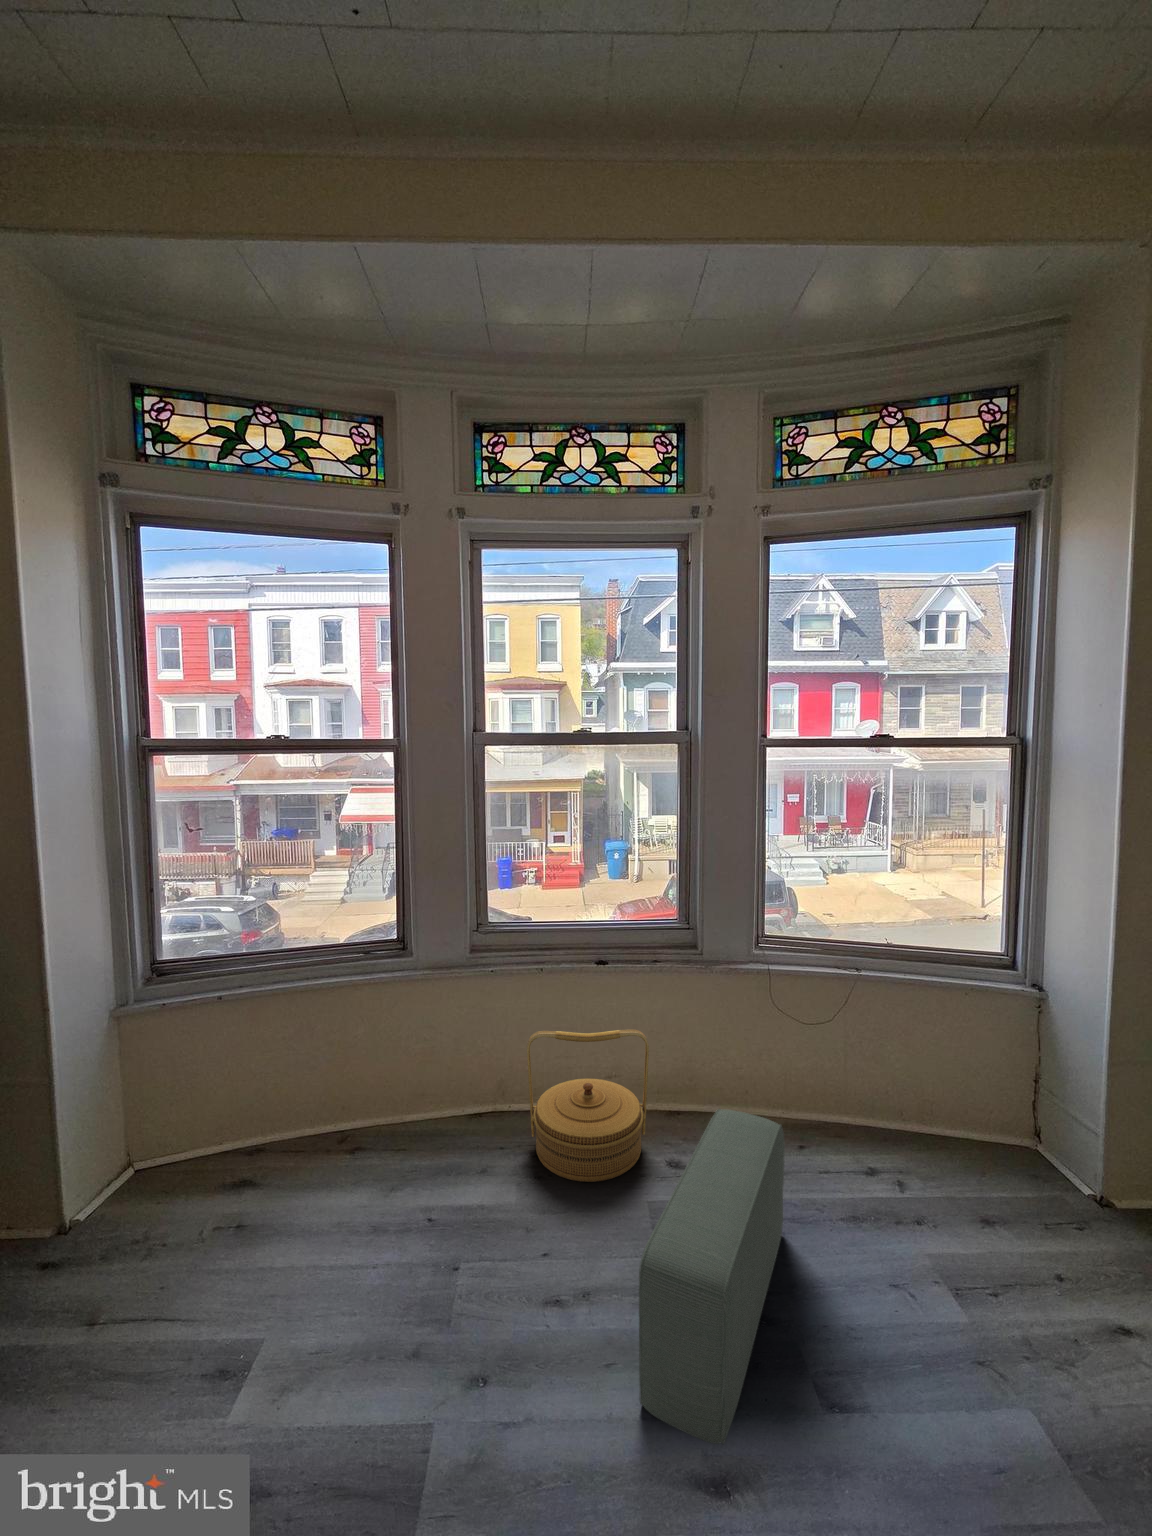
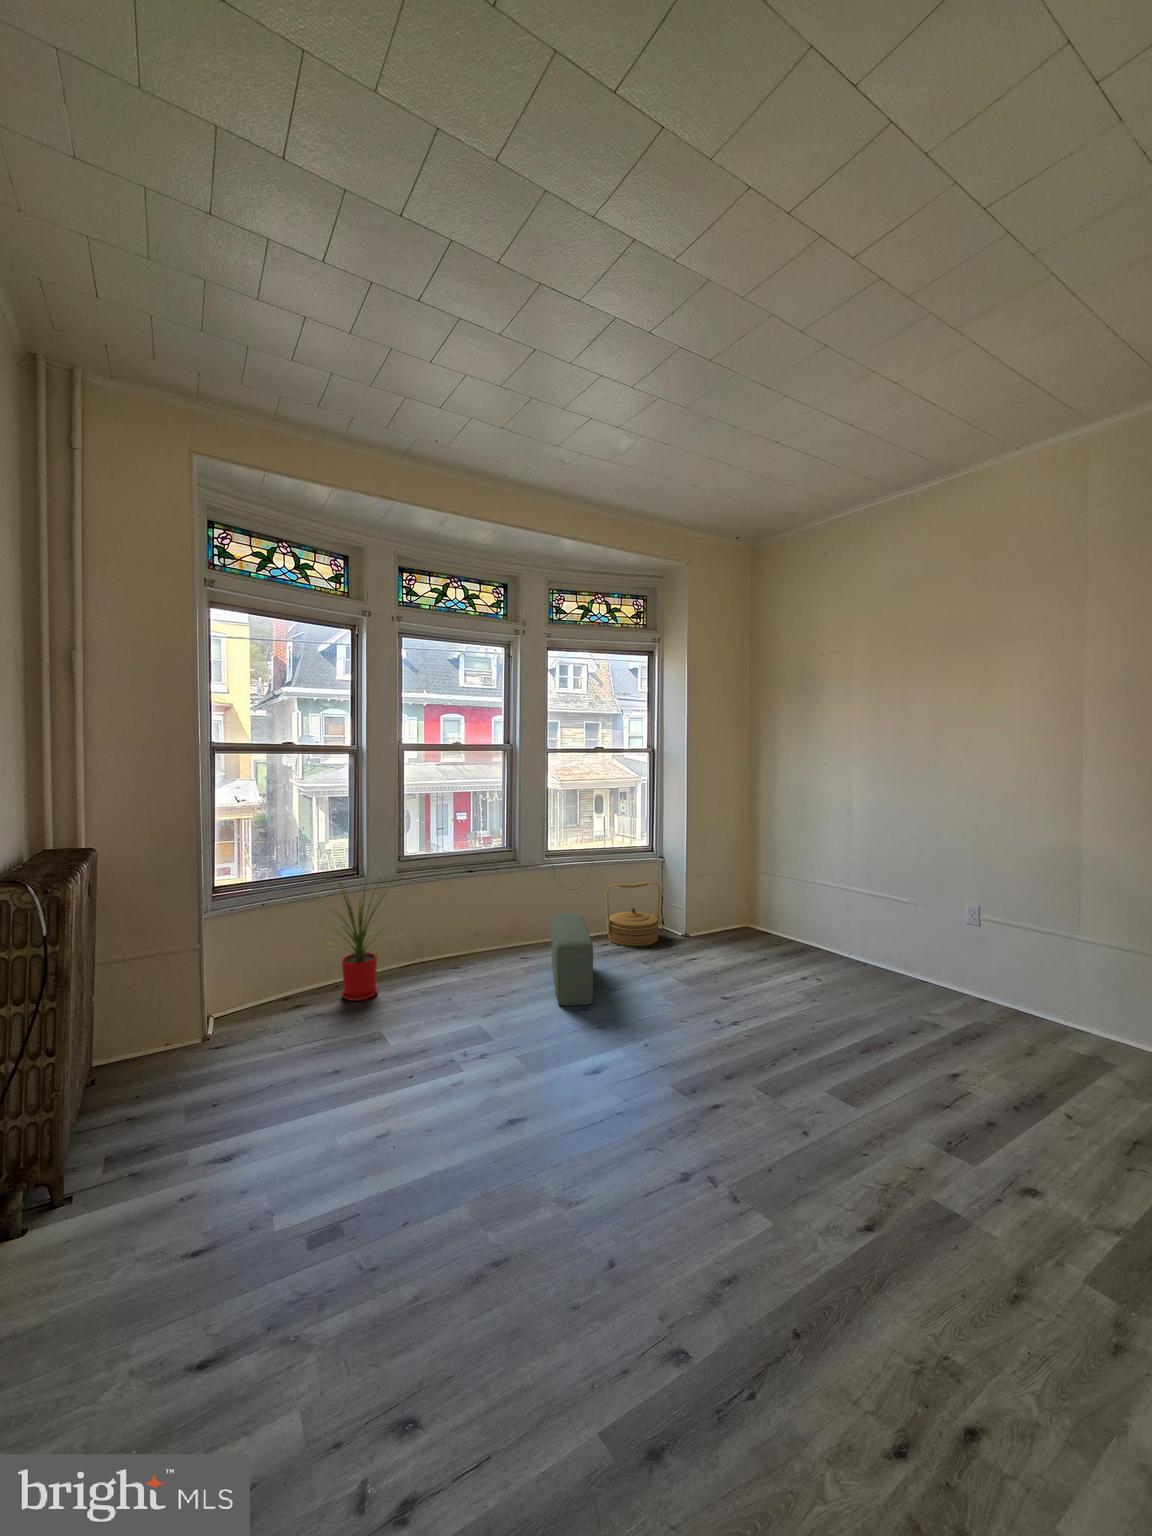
house plant: none [252,955,427,1197] -> present [322,882,394,1001]
woven basket: present [527,1030,649,1182] -> present [606,881,660,946]

